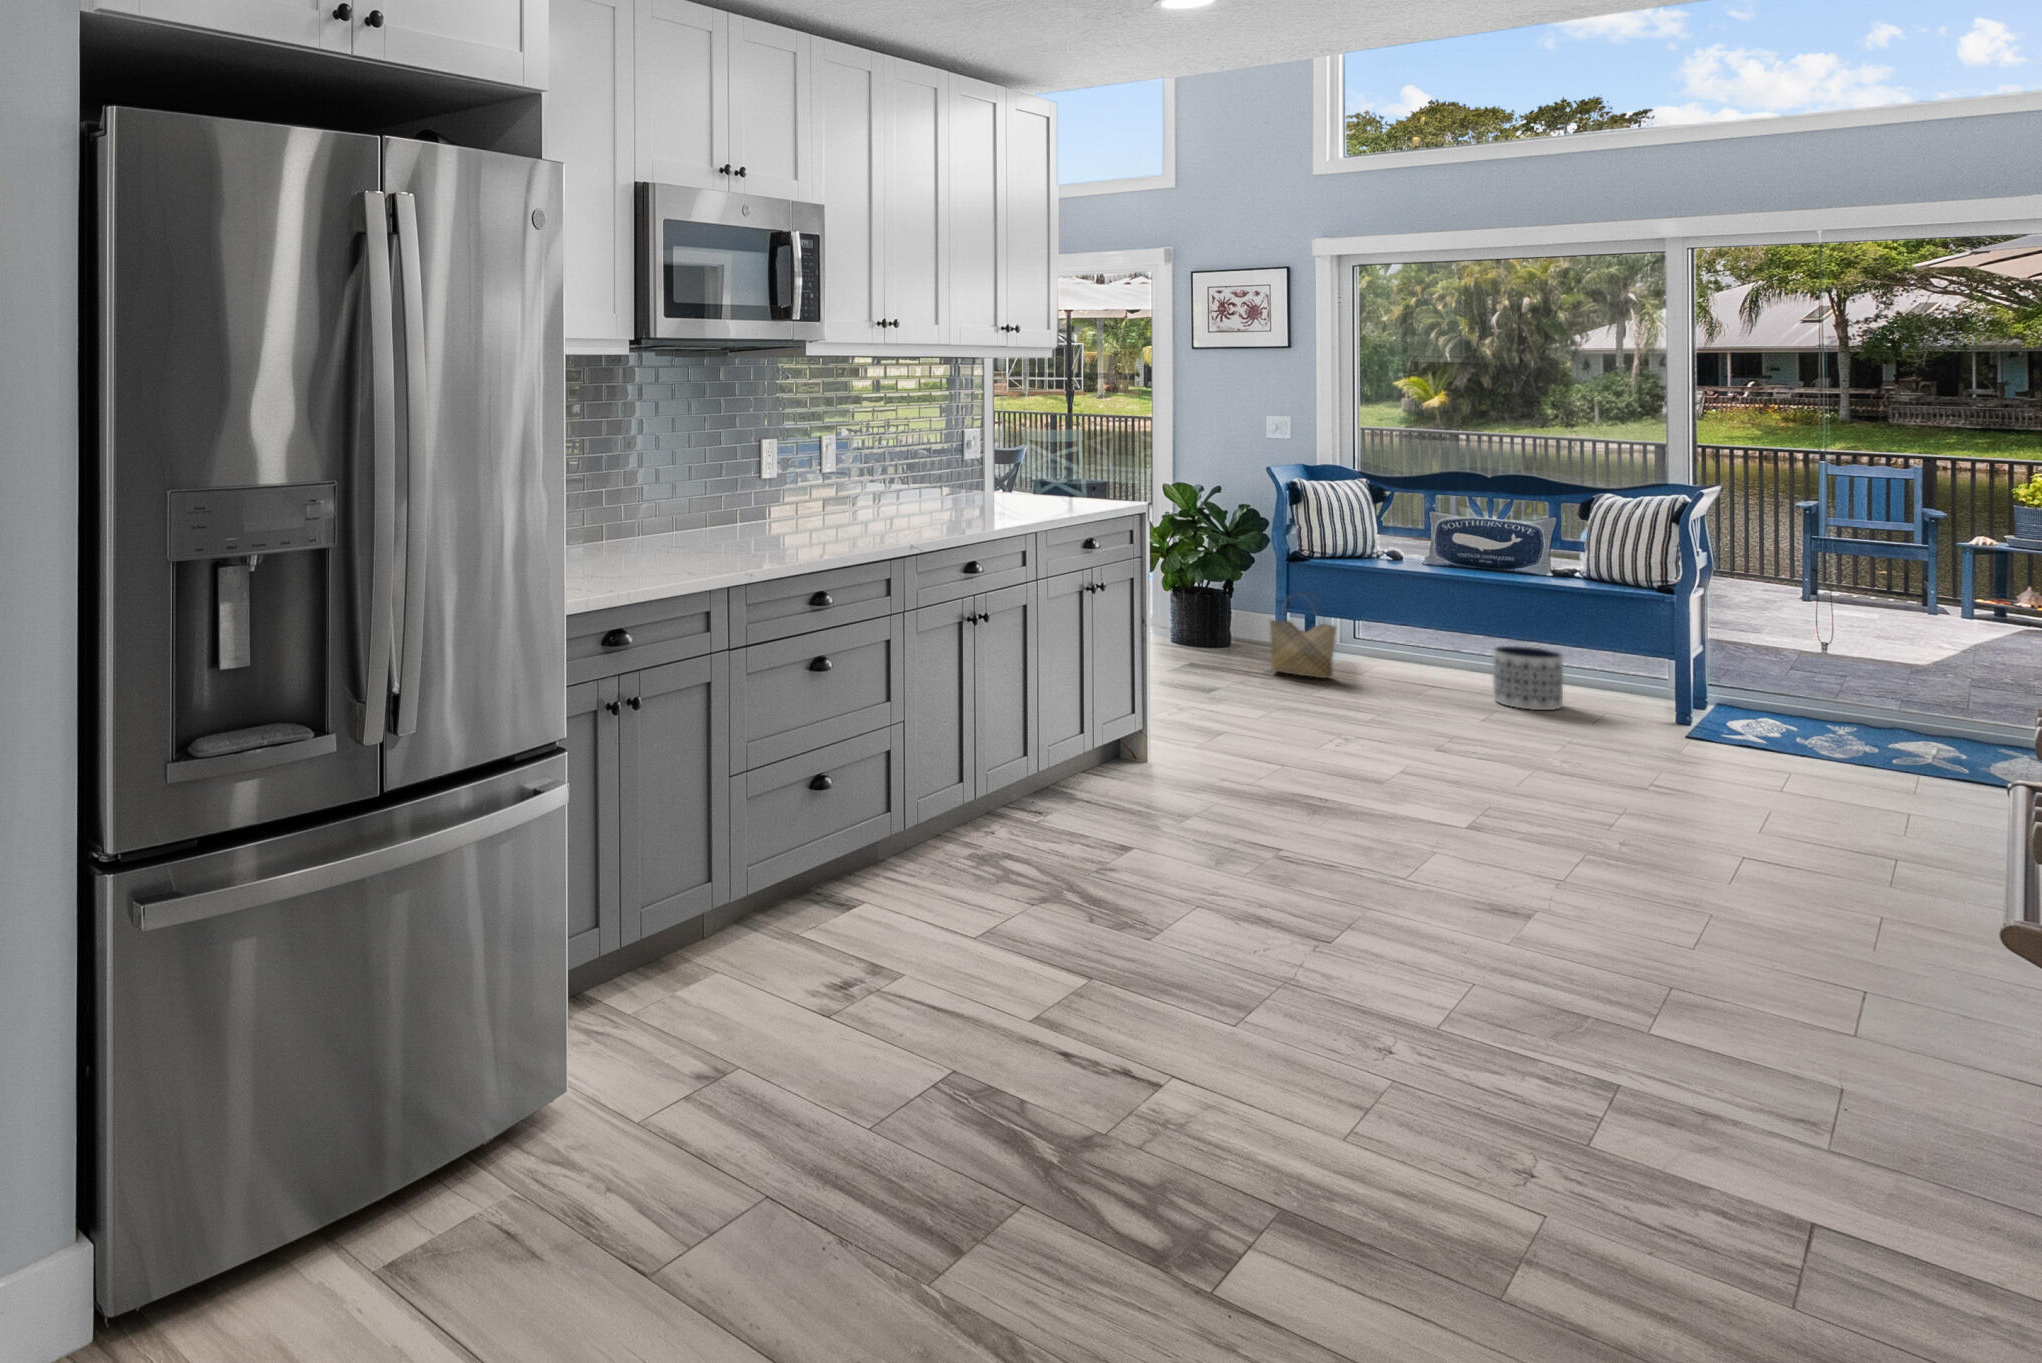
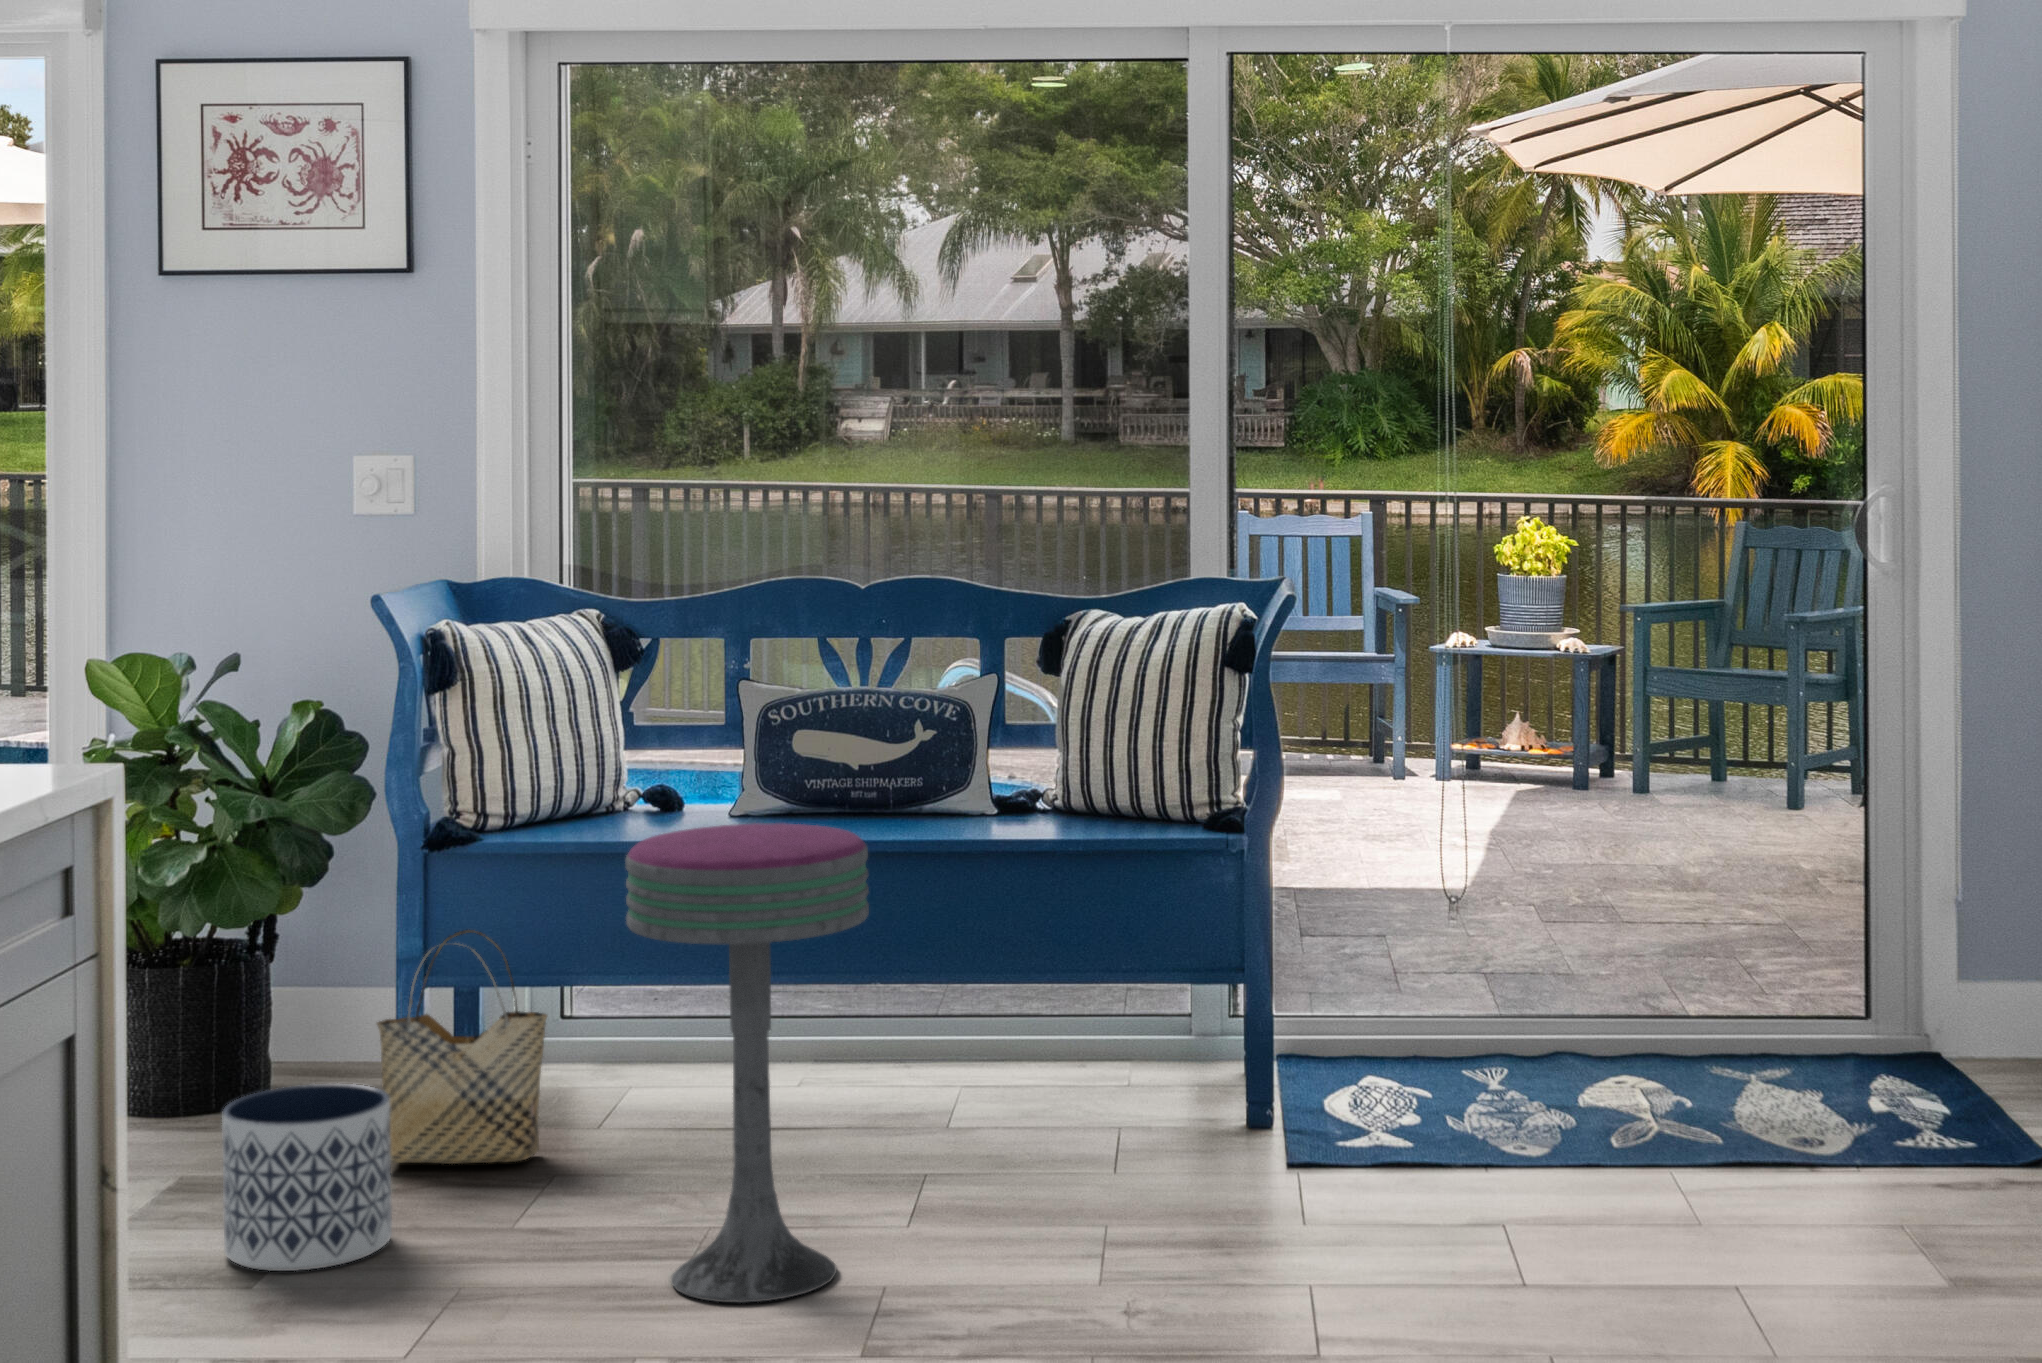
bar stool: none [1360,559,1462,730] -> present [626,823,869,1303]
planter: present [1493,646,1563,710] -> present [222,1084,392,1271]

